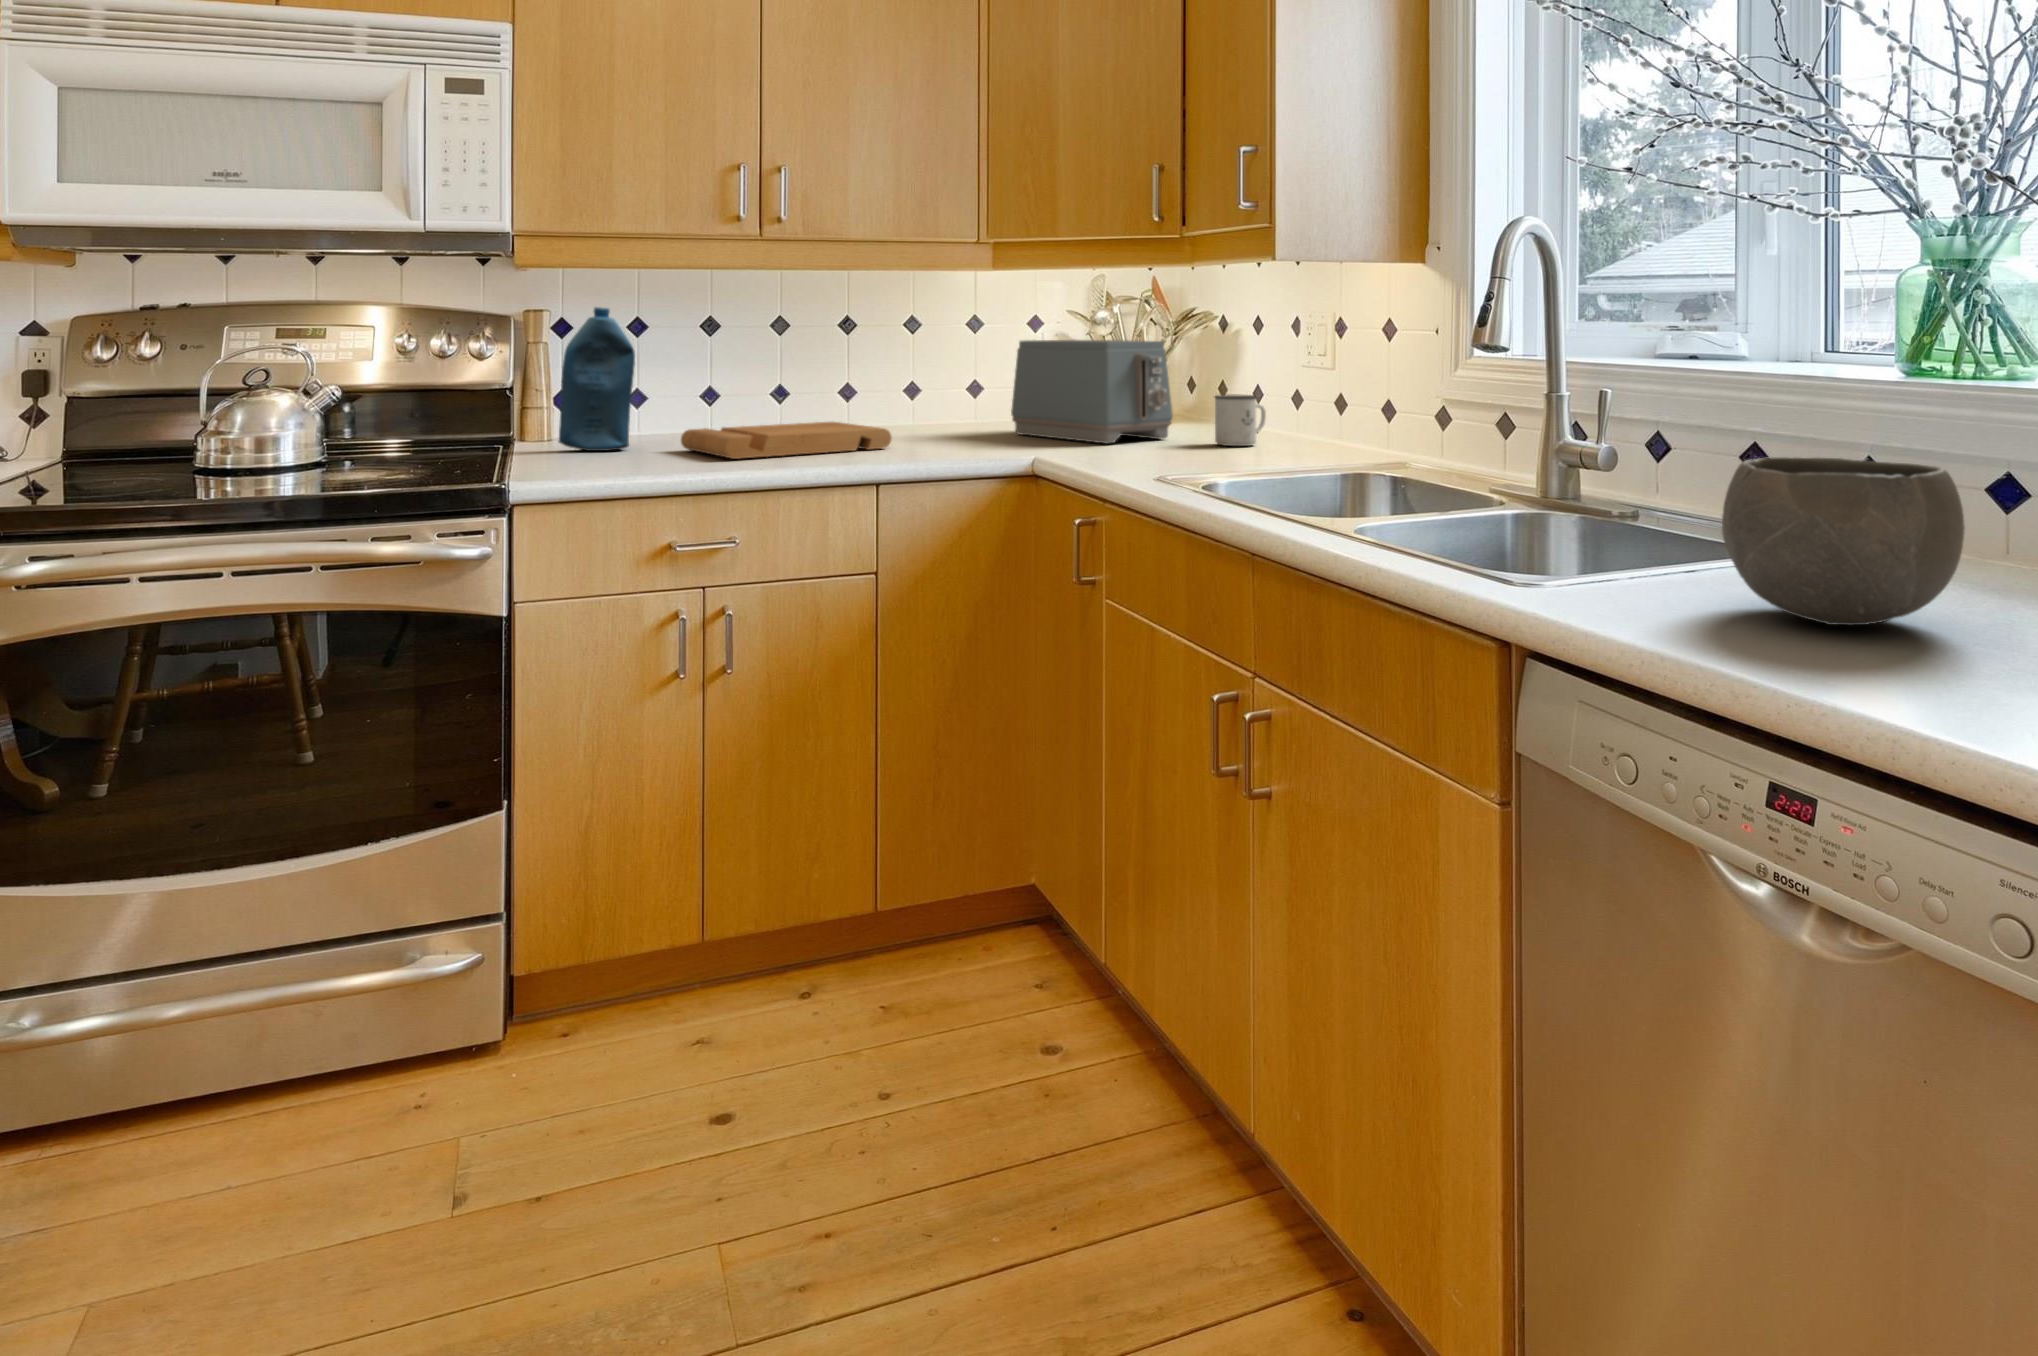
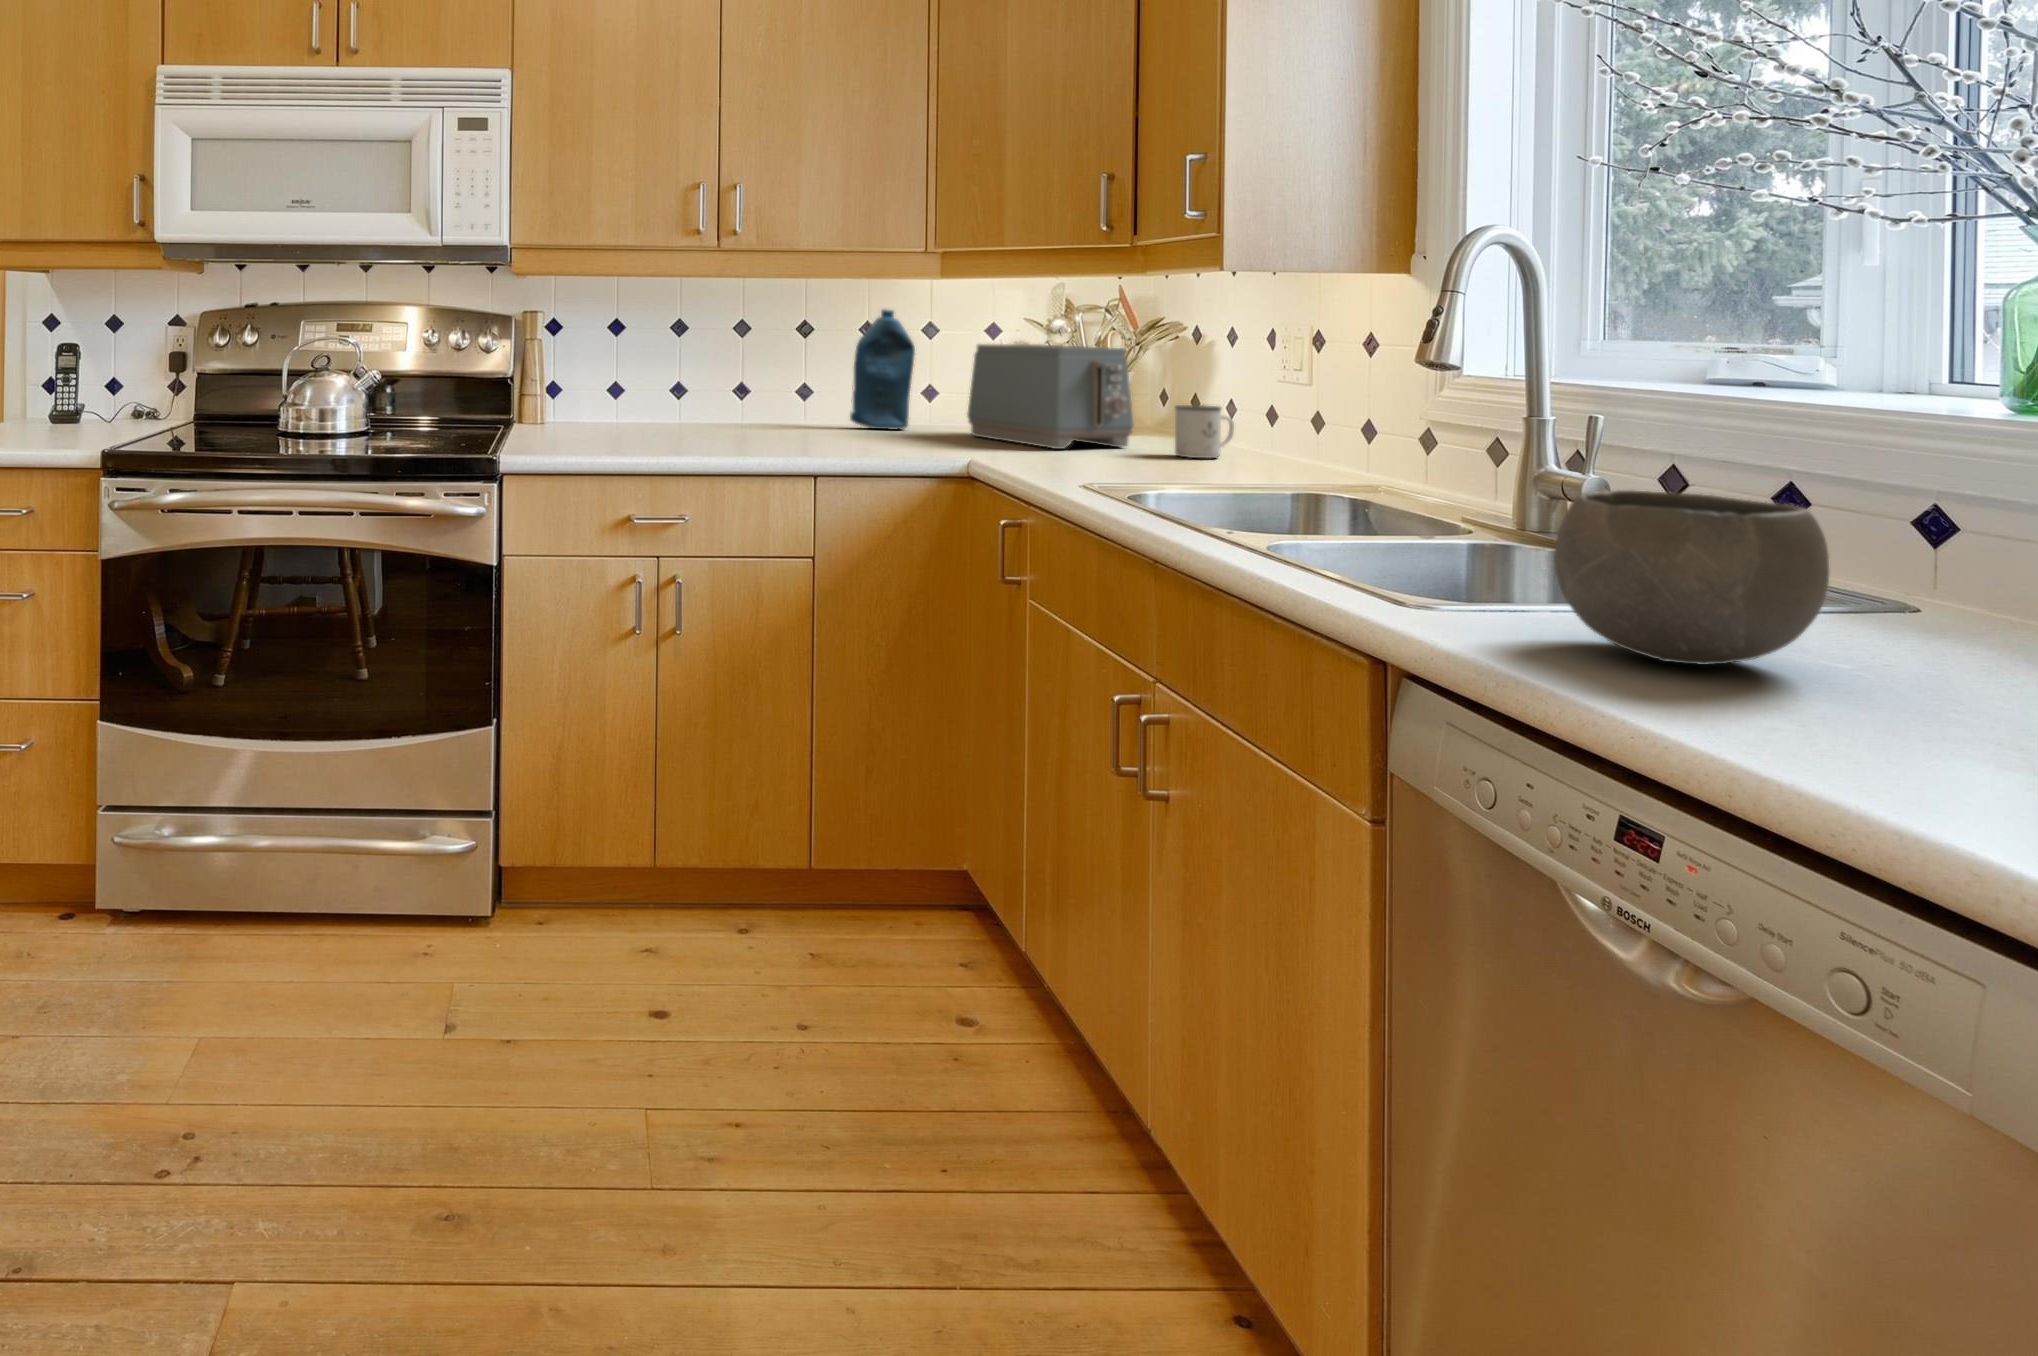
bottle: present [559,307,635,451] -> present [850,310,915,429]
cutting board: present [681,422,892,459] -> none [651,416,840,446]

